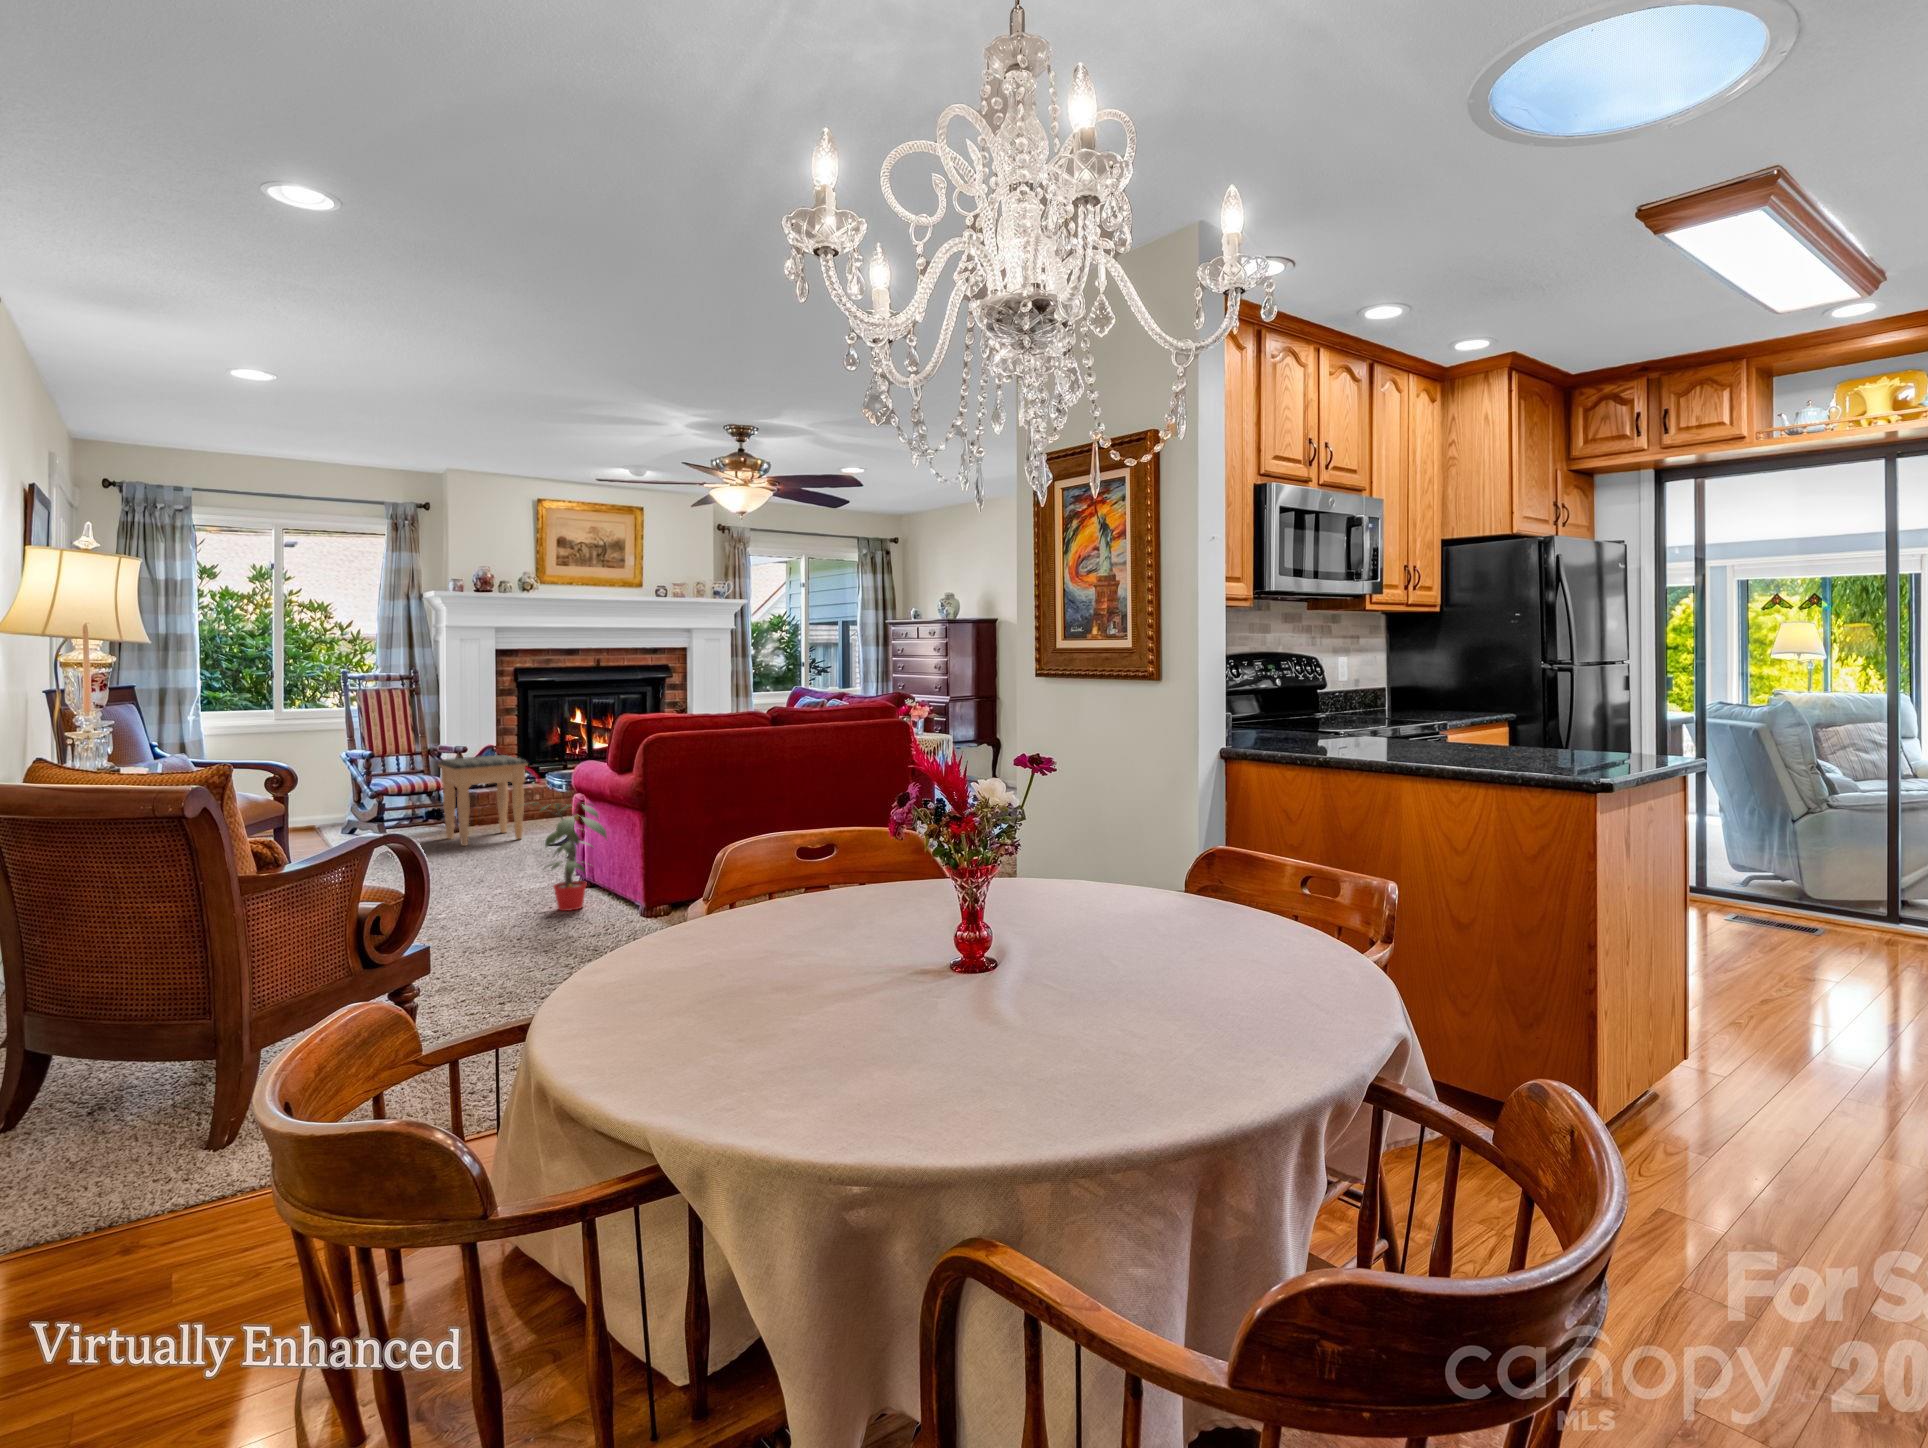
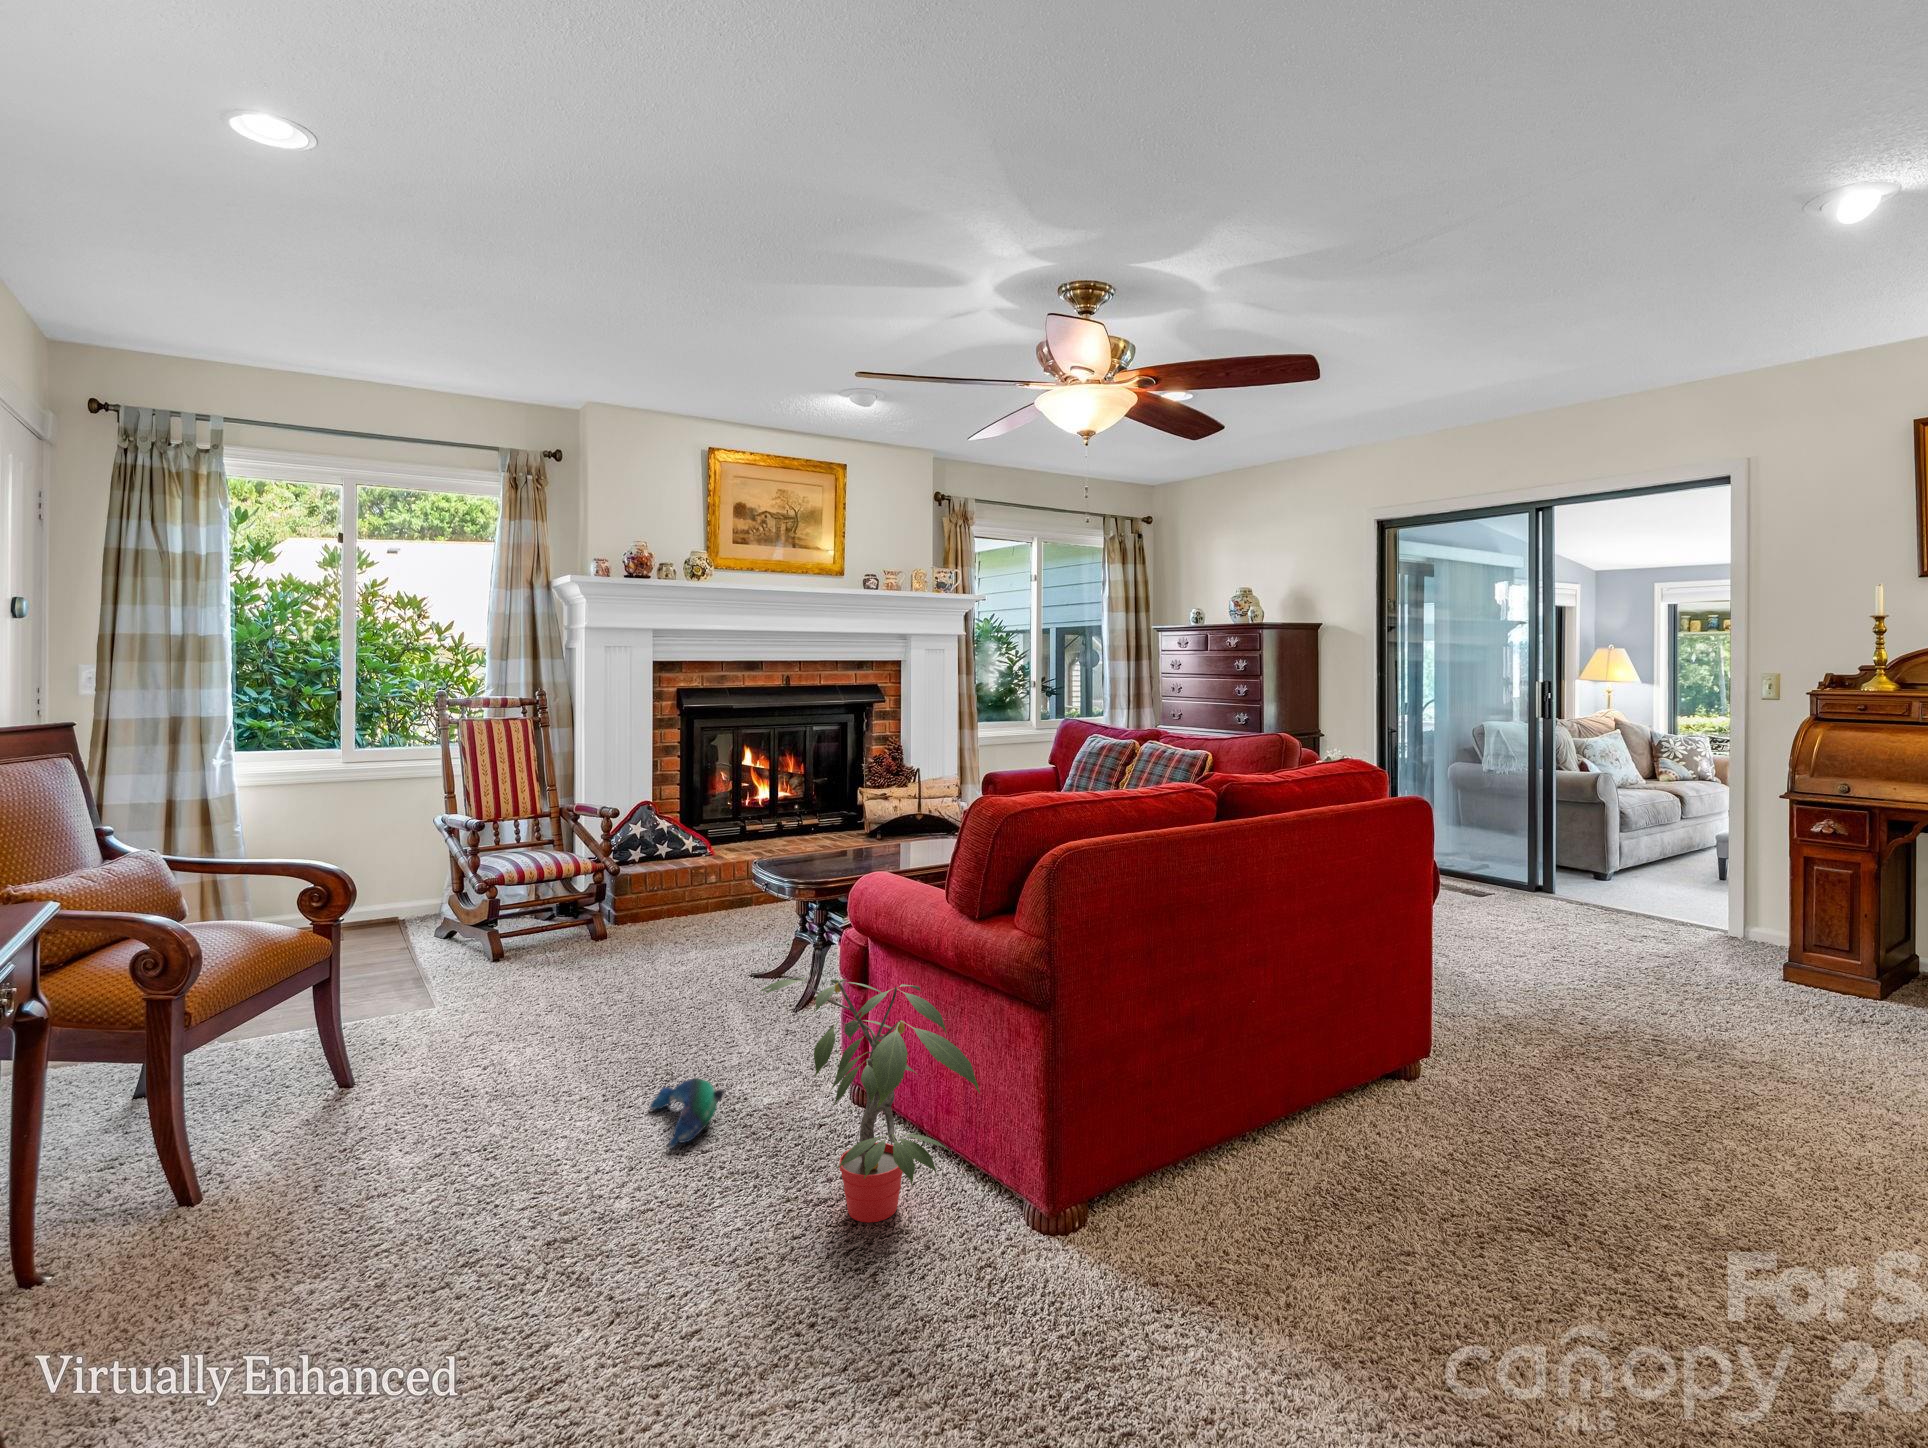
footstool: present [438,755,528,846] -> none [578,824,716,979]
plush toy: none [470,869,509,895] -> present [650,1078,724,1148]

